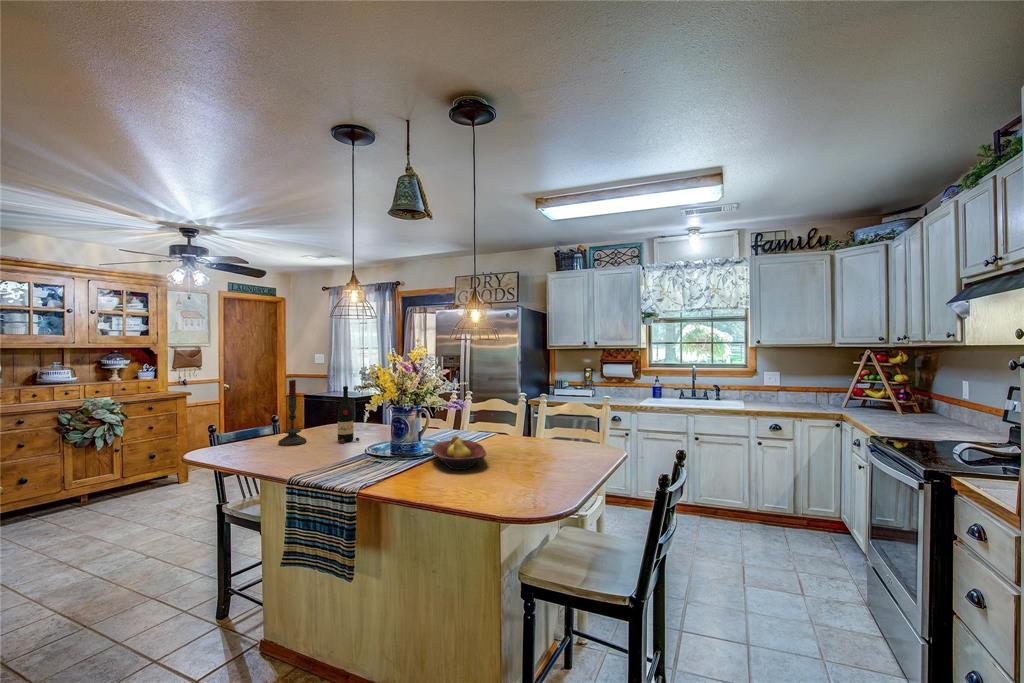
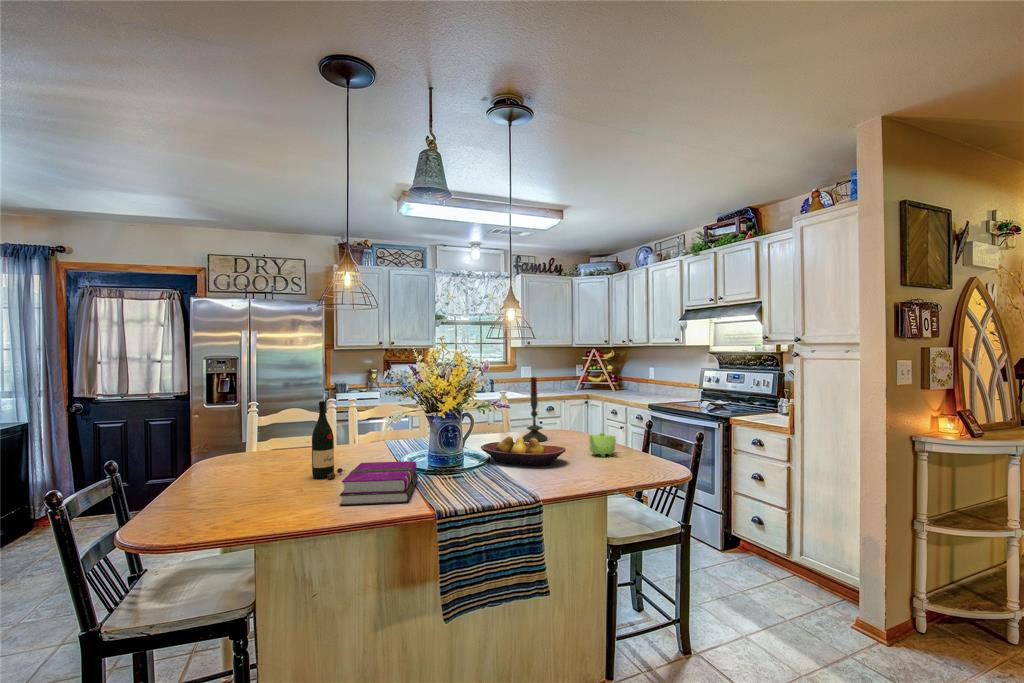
candle: present [278,380,306,446] -> present [522,377,547,442]
notebook: none [278,434,358,467] -> present [339,461,418,505]
teapot: none [510,449,555,478] -> present [589,432,616,457]

